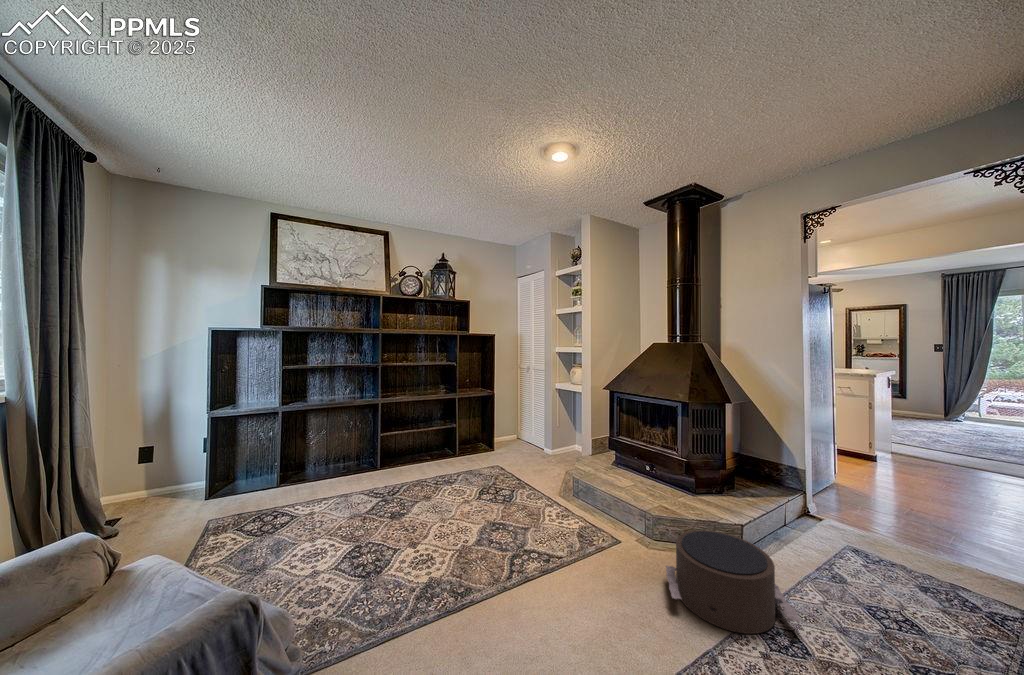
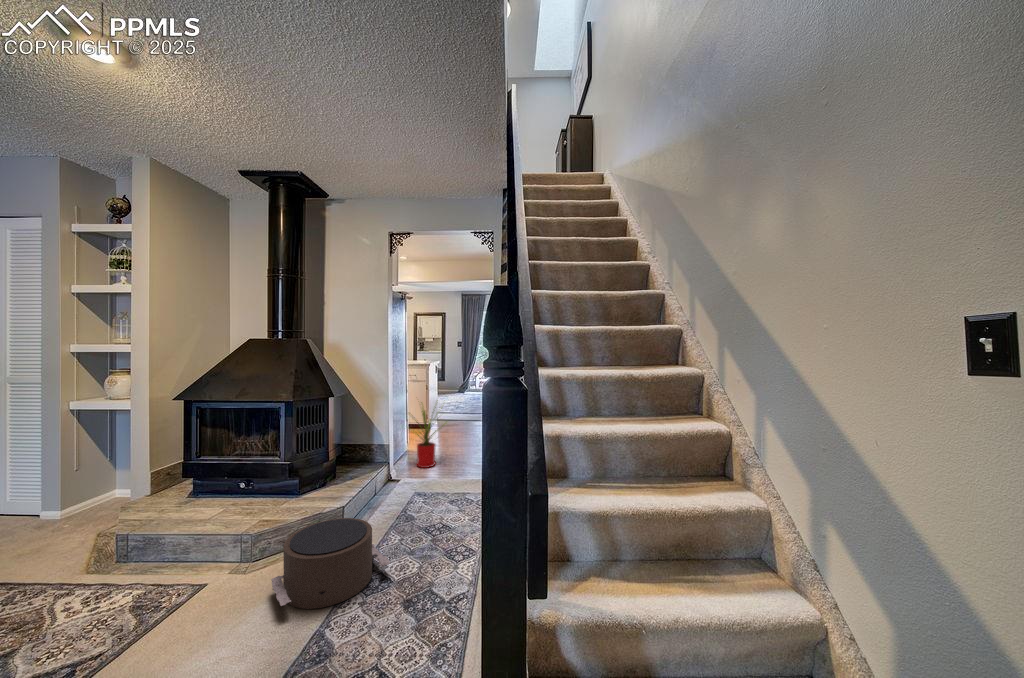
house plant: none [821,417,912,516] -> present [415,400,442,468]

